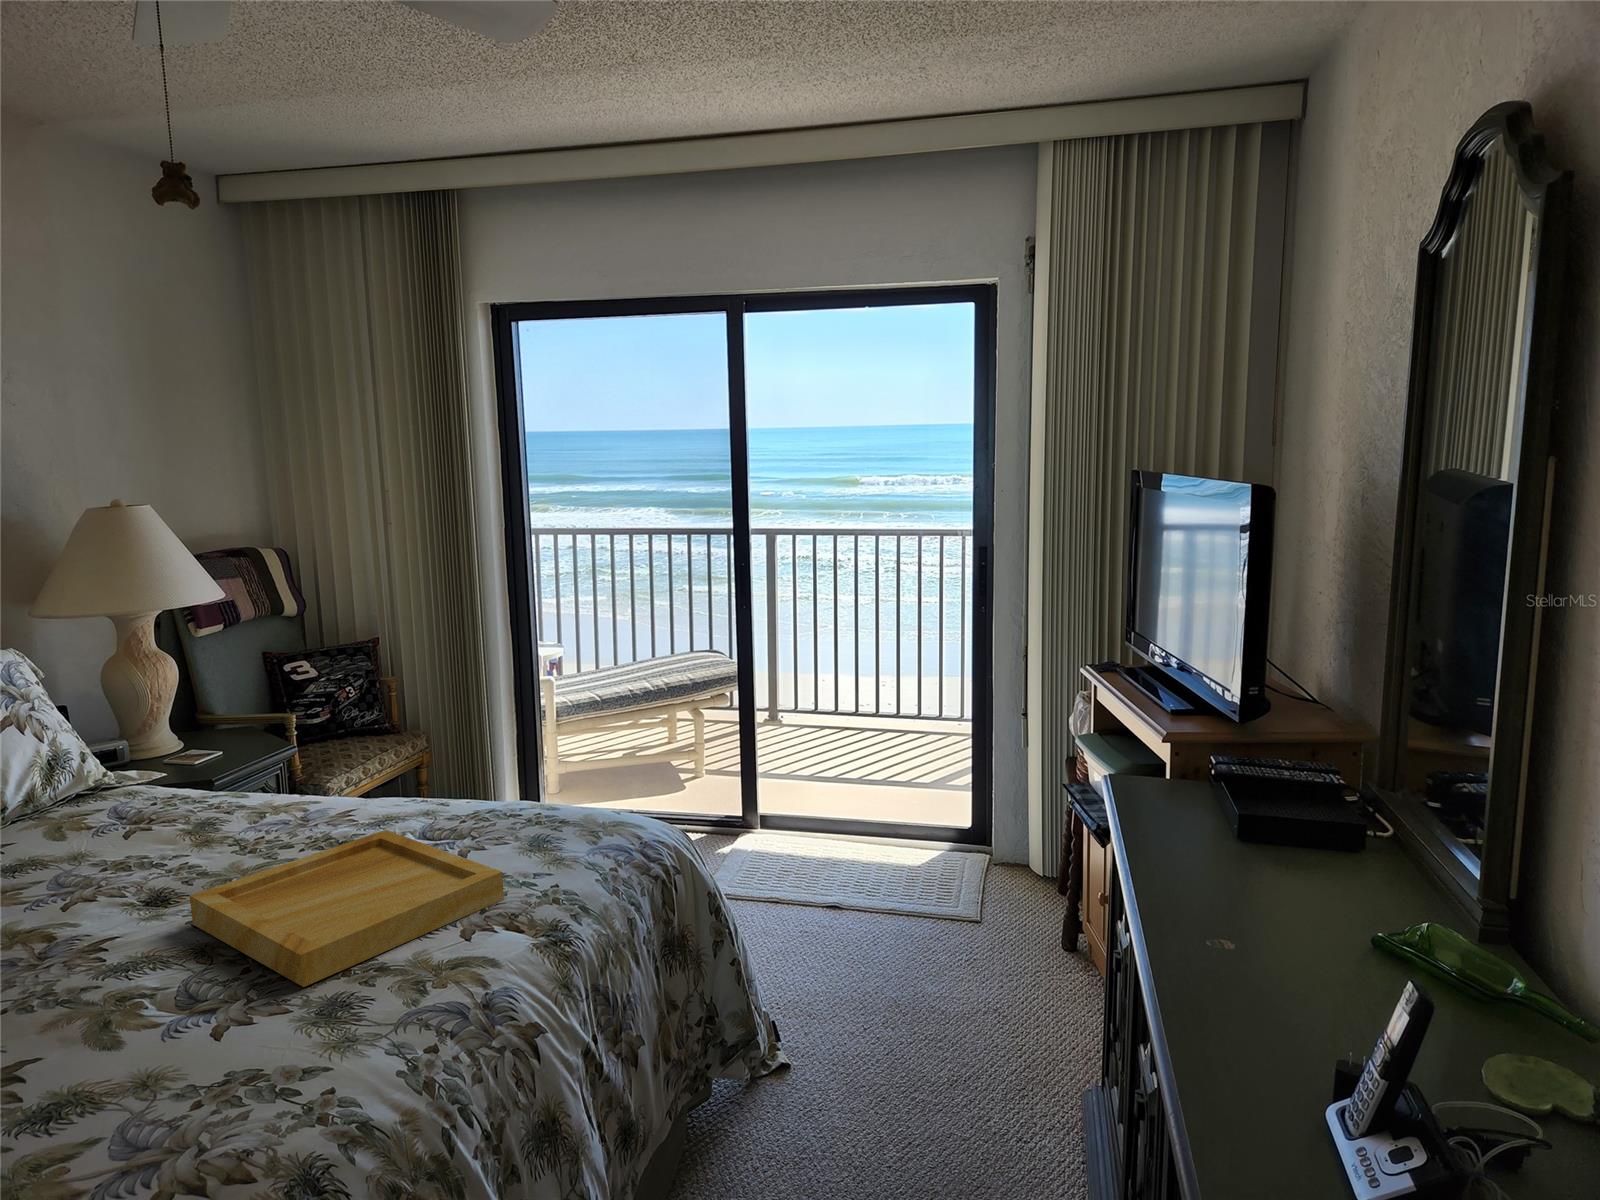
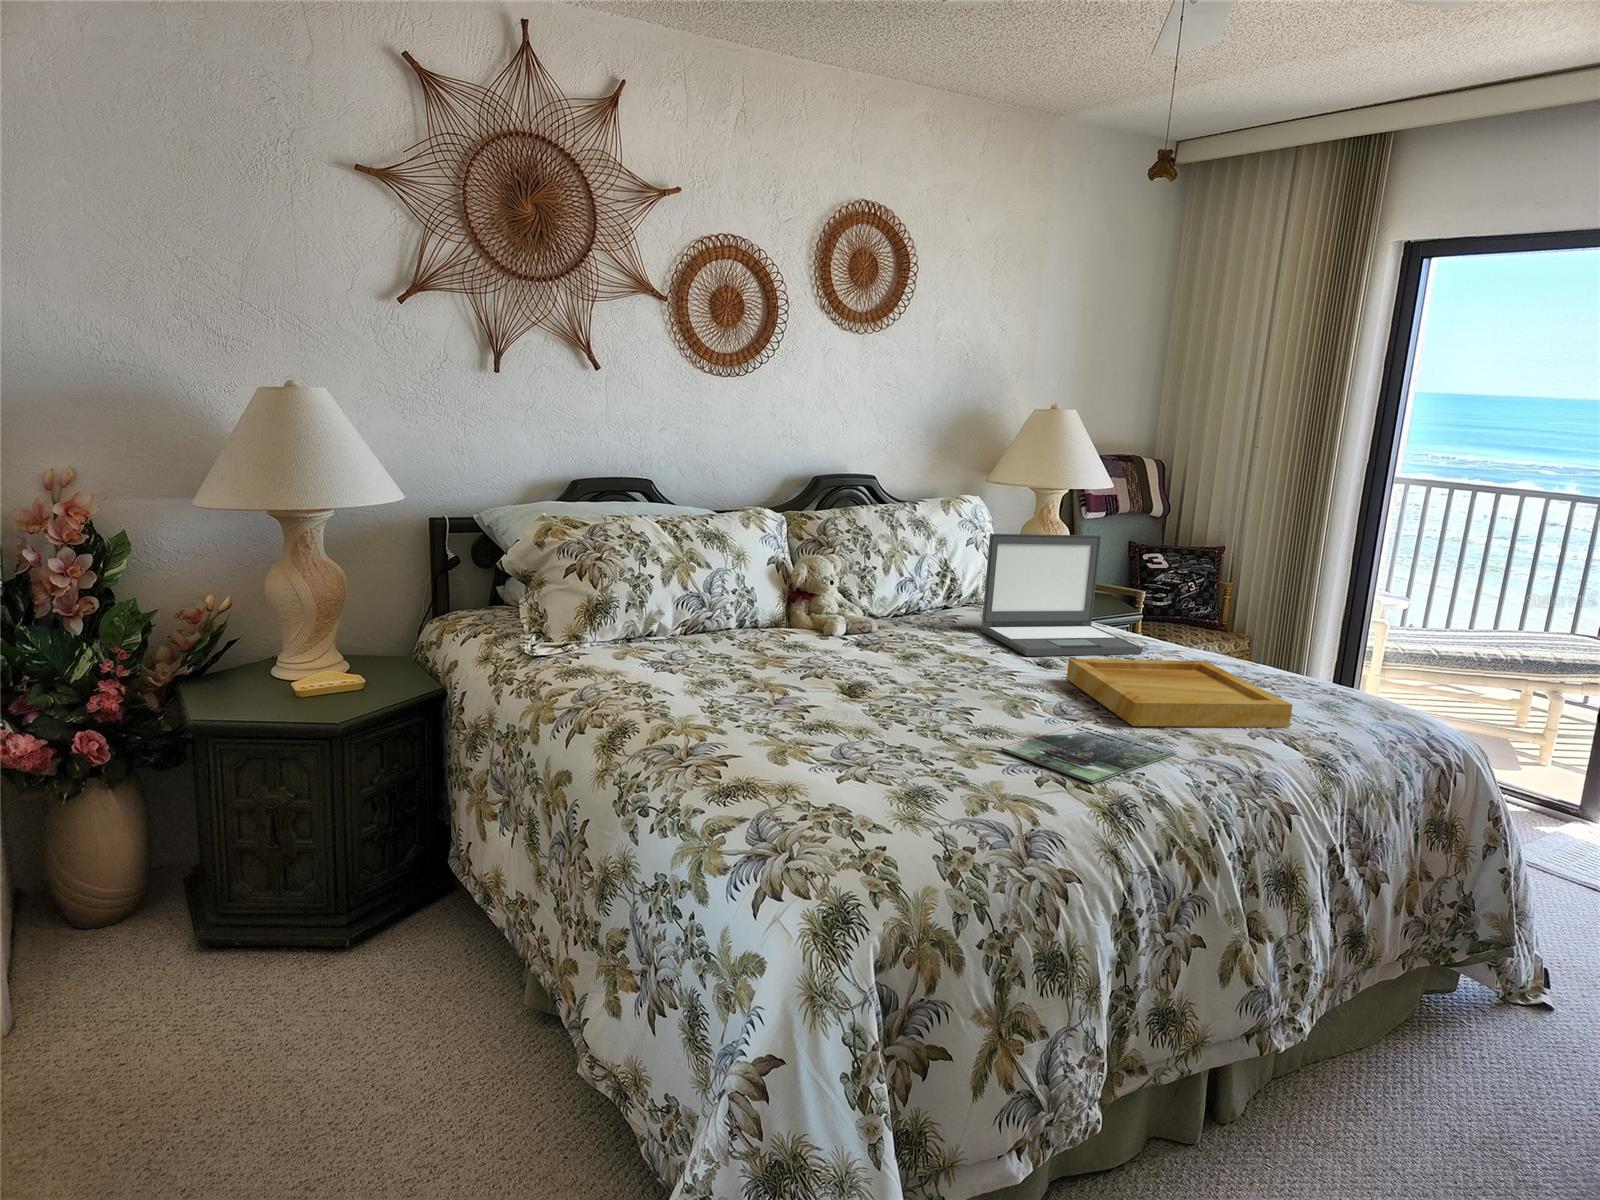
laptop: none [25,686,301,896] -> present [980,534,1143,656]
magazine: none [76,1013,374,1162] -> present [1002,723,1177,783]

